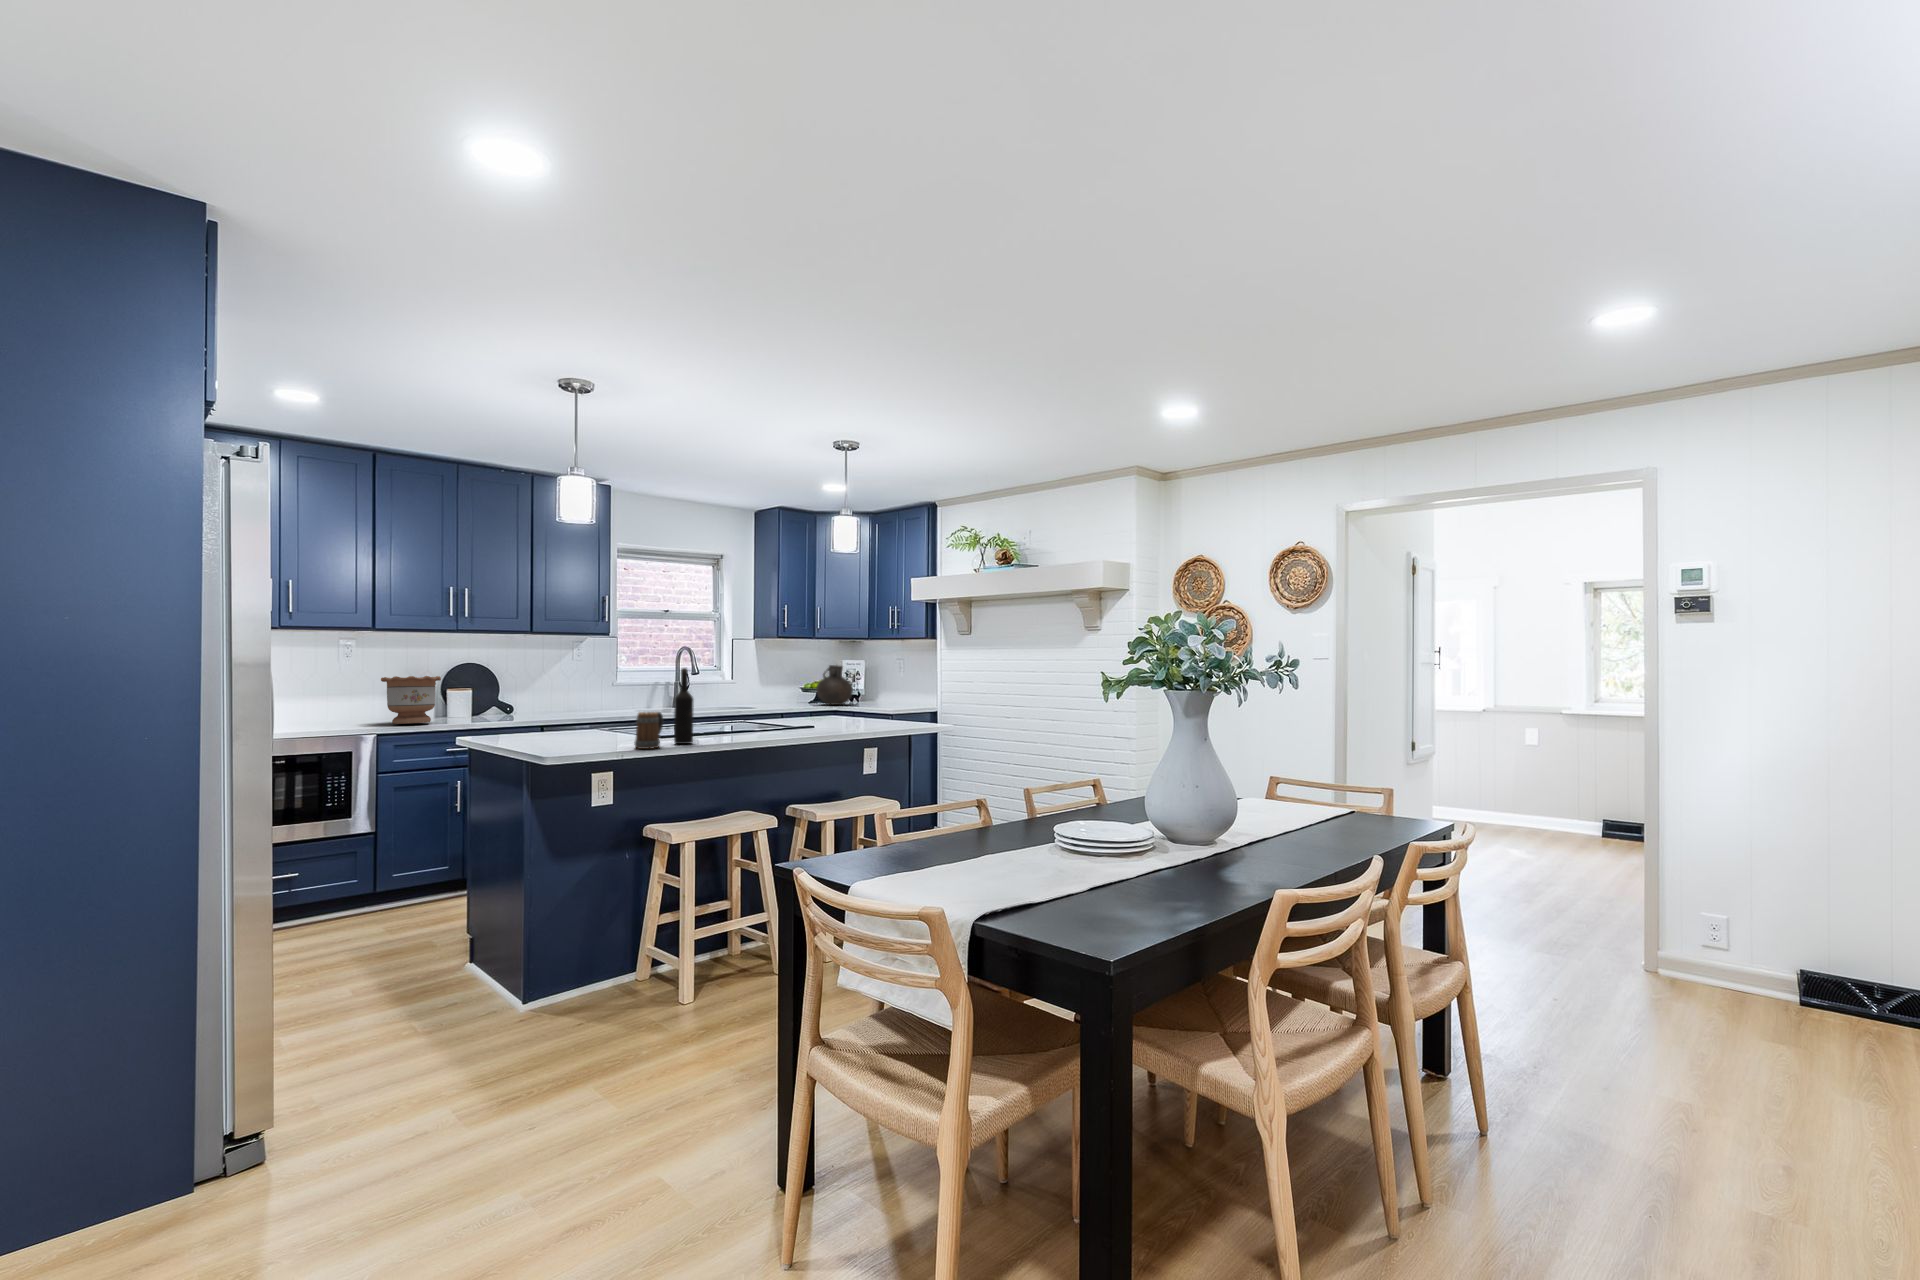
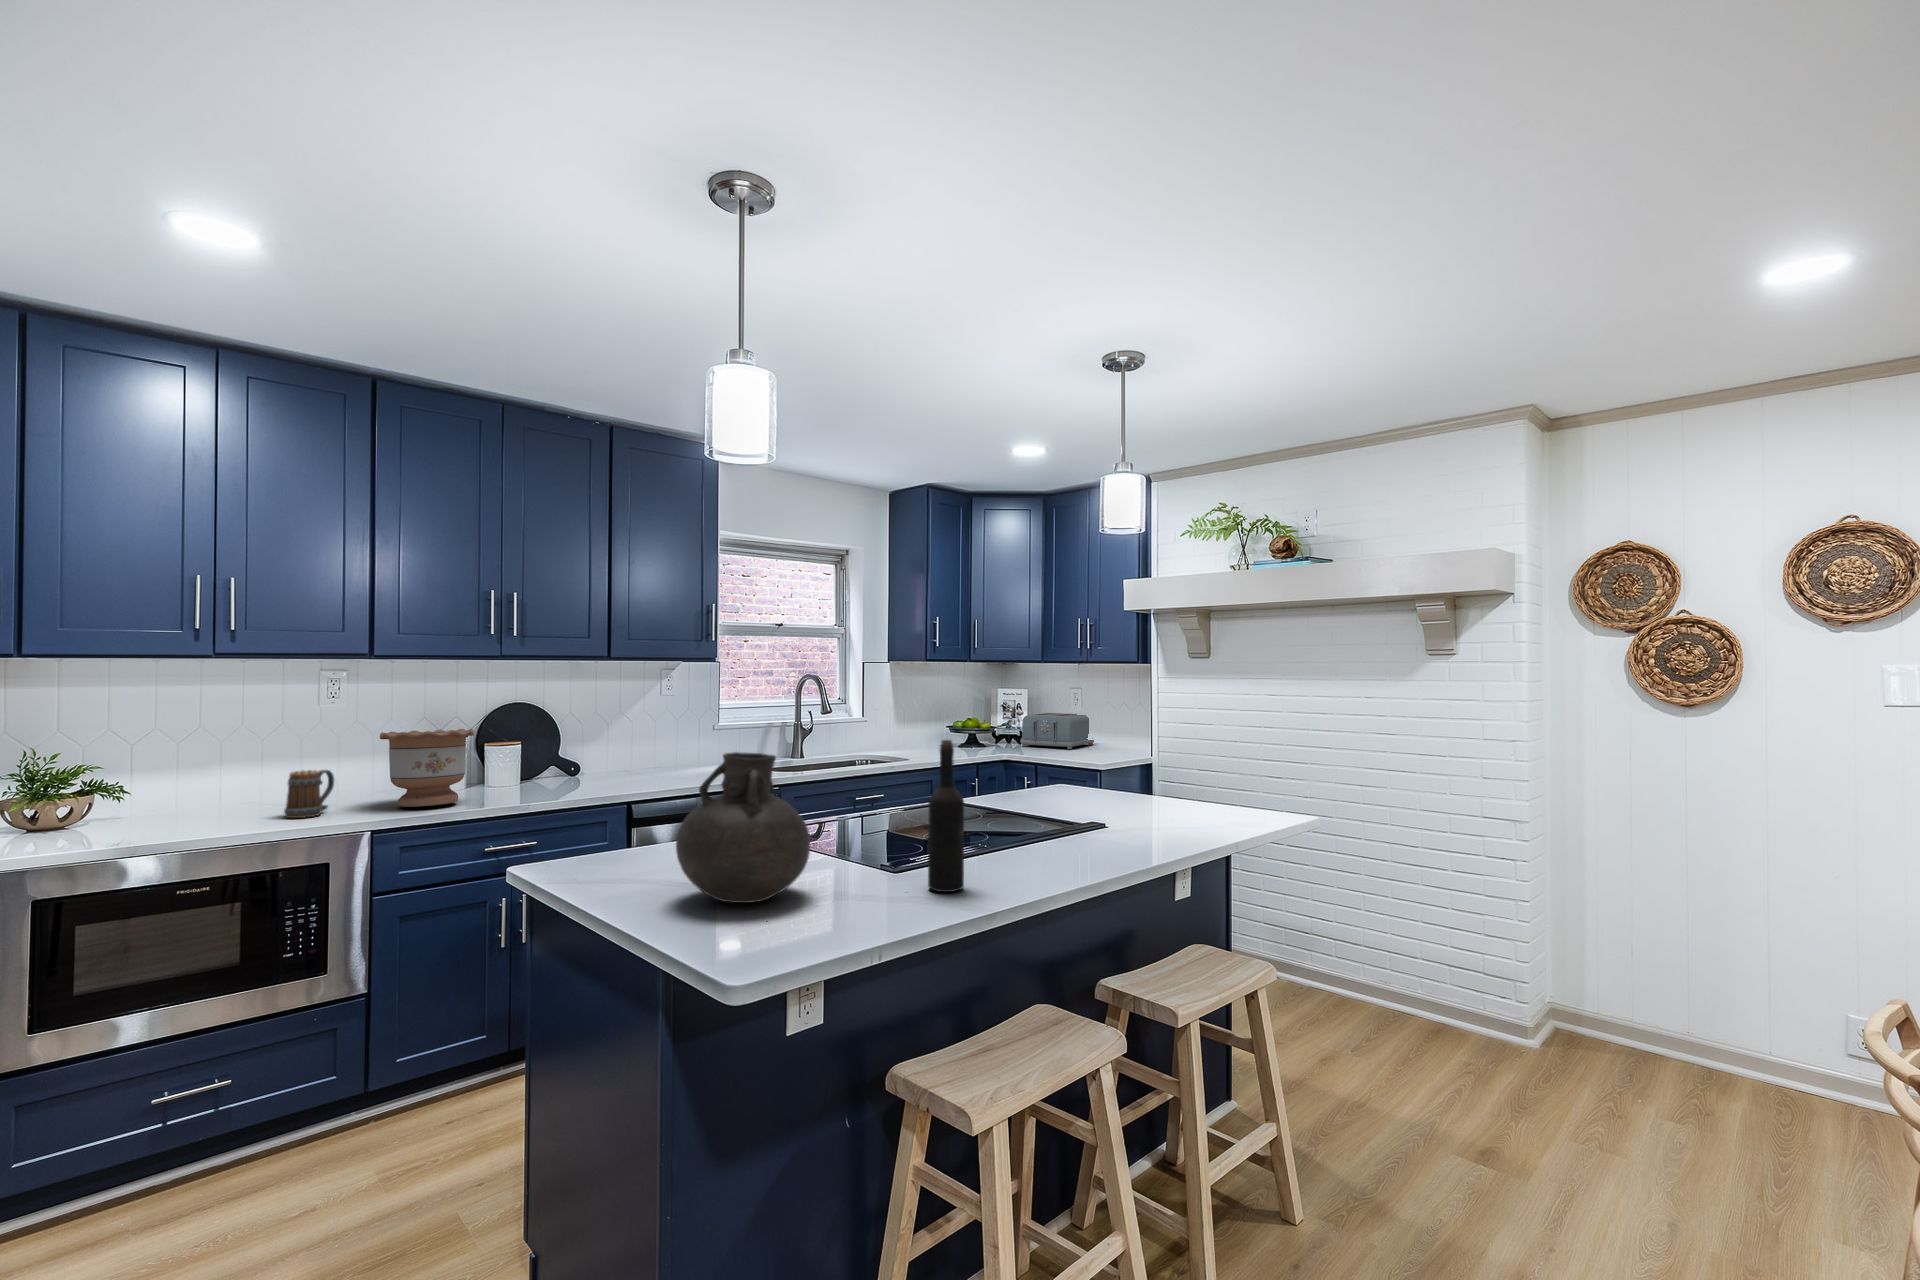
vase: present [816,665,853,705] -> present [676,752,810,903]
toaster: none [854,678,912,704] -> present [1021,713,1094,749]
mug: present [634,712,663,749] -> present [284,770,334,818]

